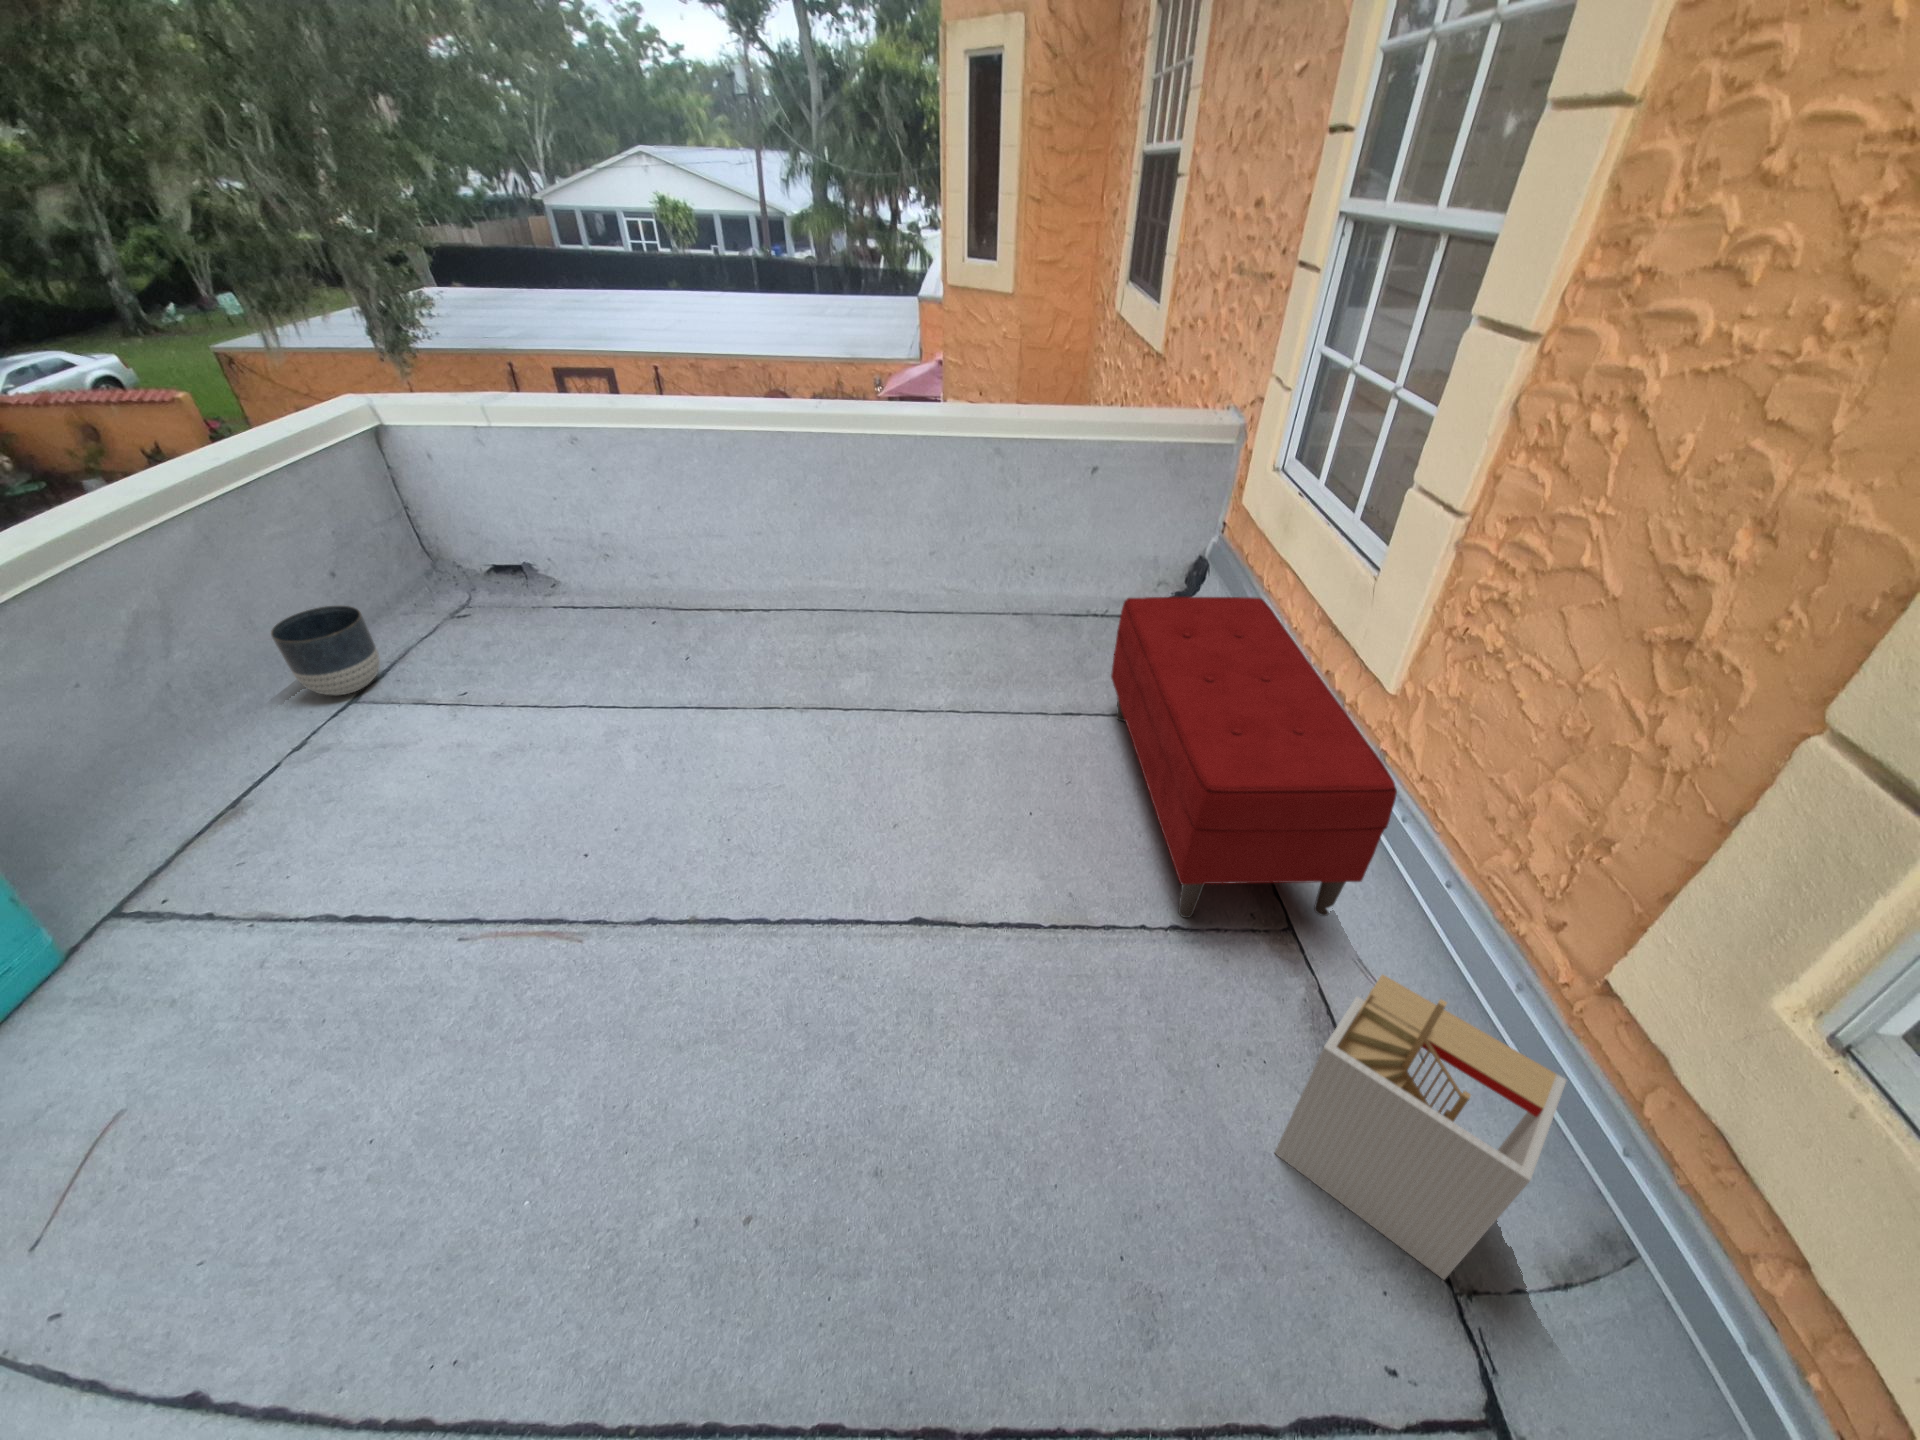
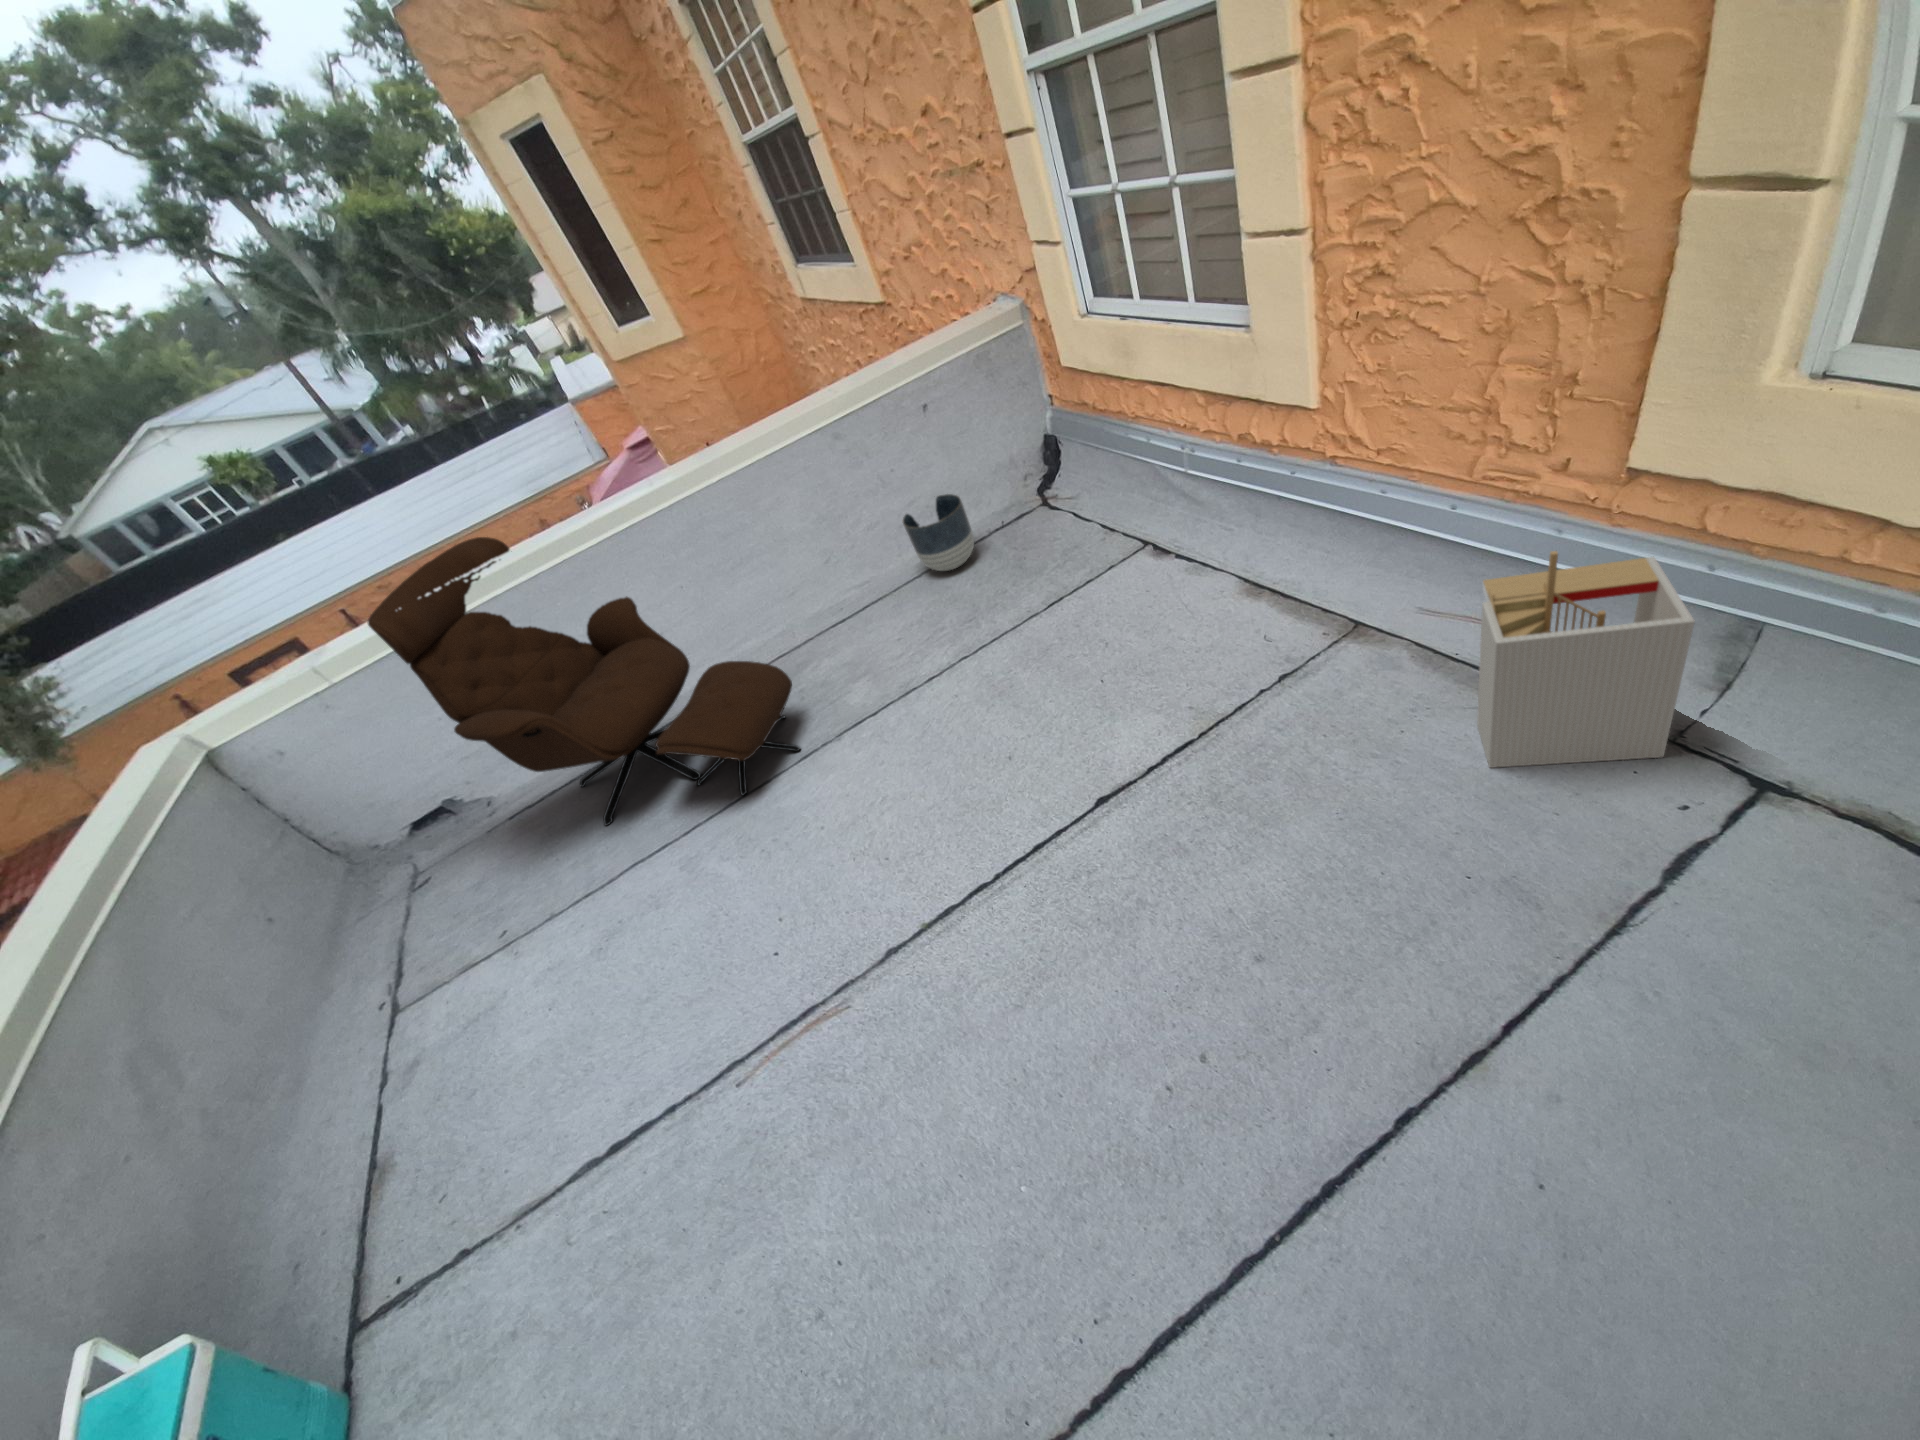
lounge chair: none [510,366,812,706] -> present [368,537,800,826]
bench: present [1111,597,1397,918] -> none [1044,418,1384,677]
planter: present [271,606,380,695] -> present [903,494,974,571]

